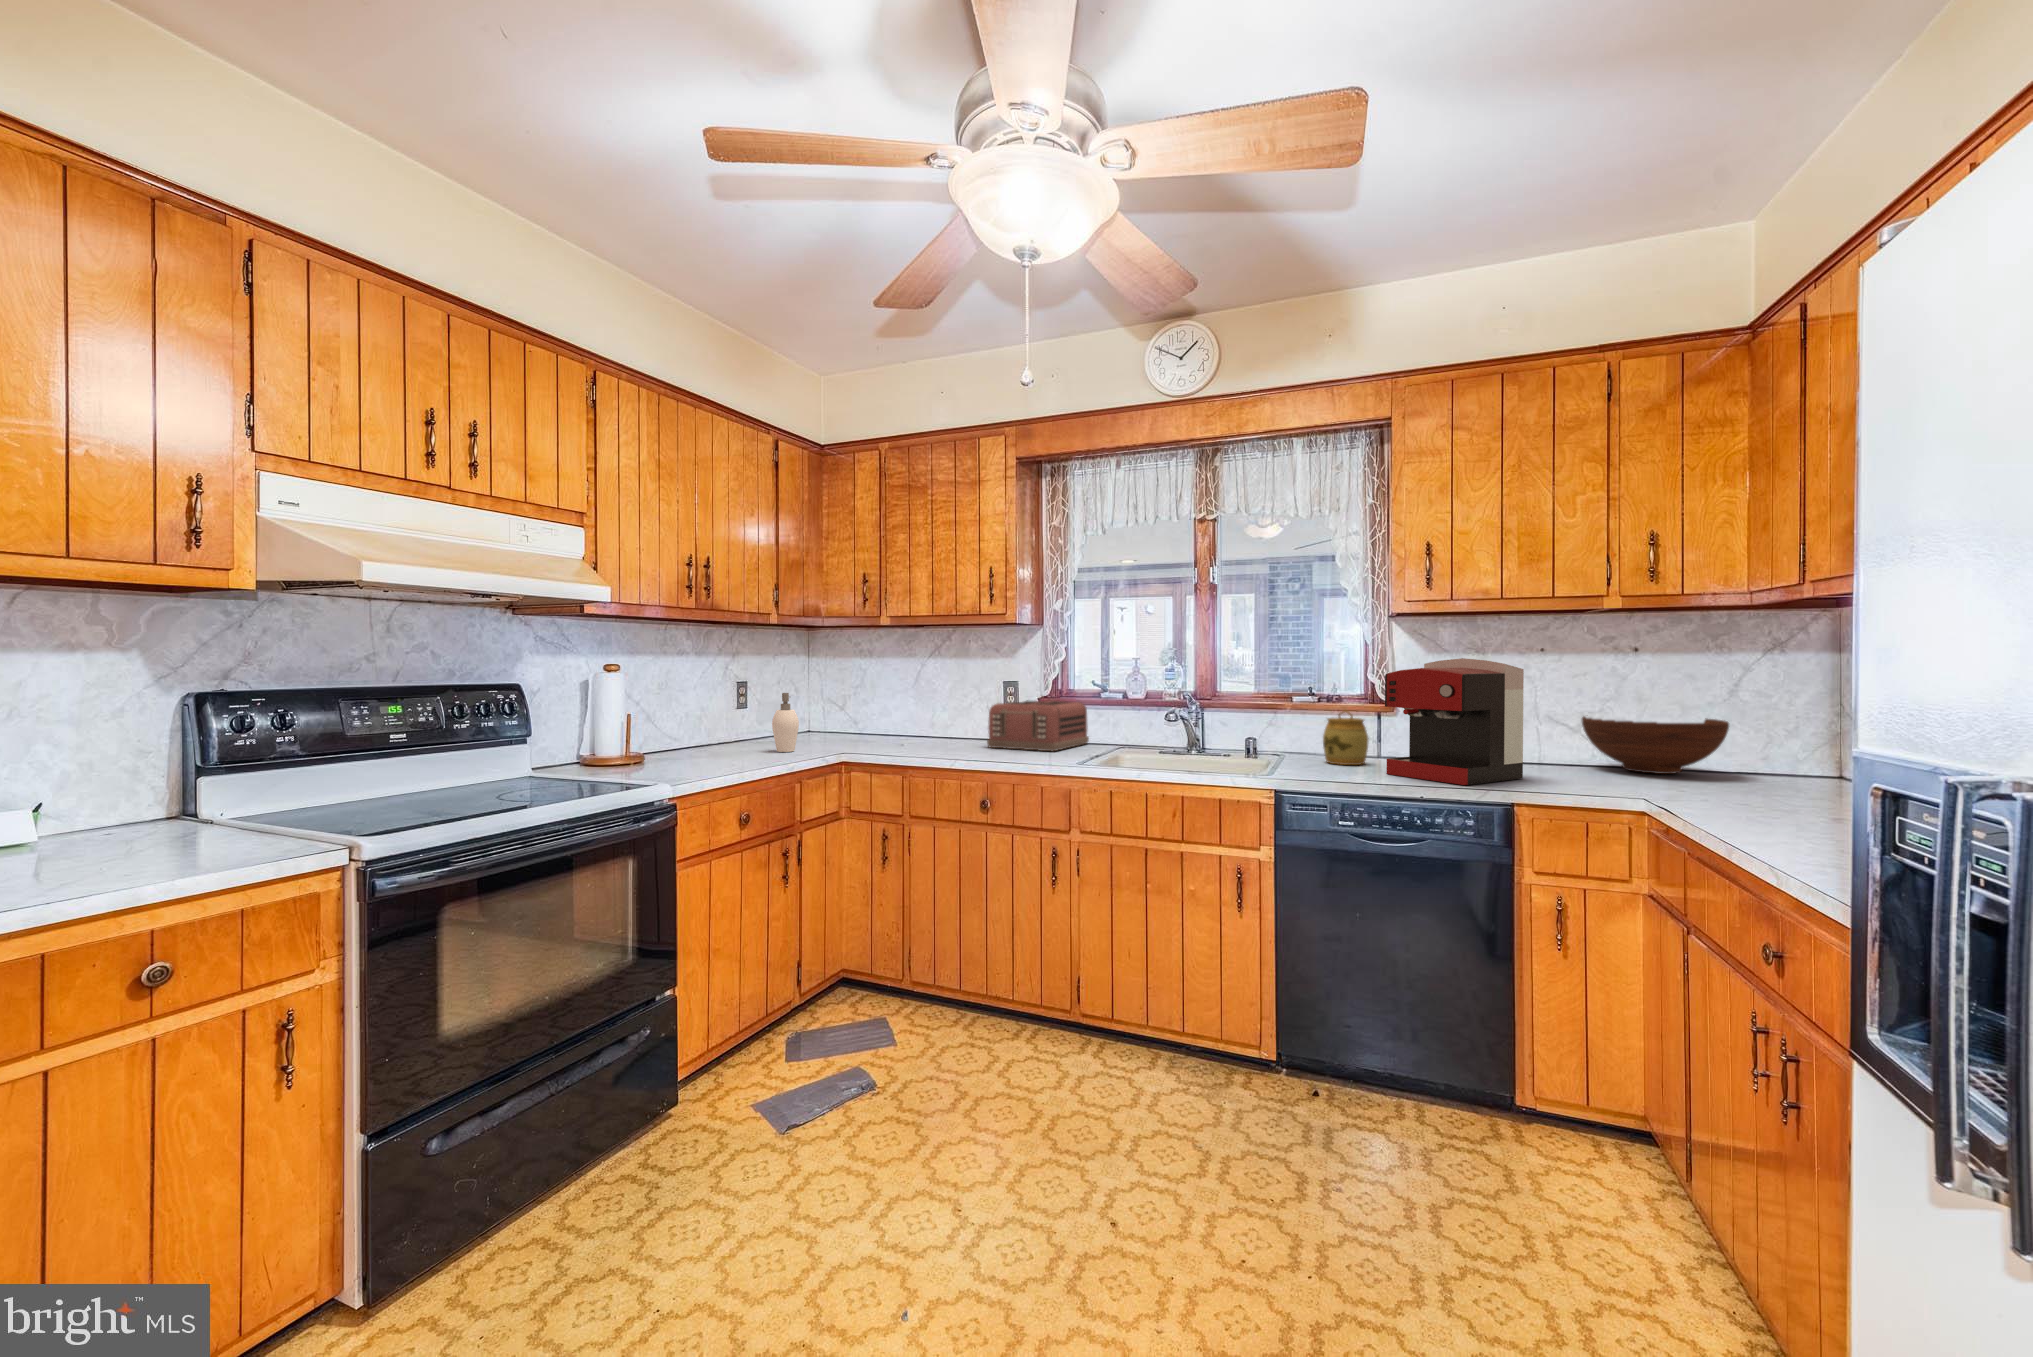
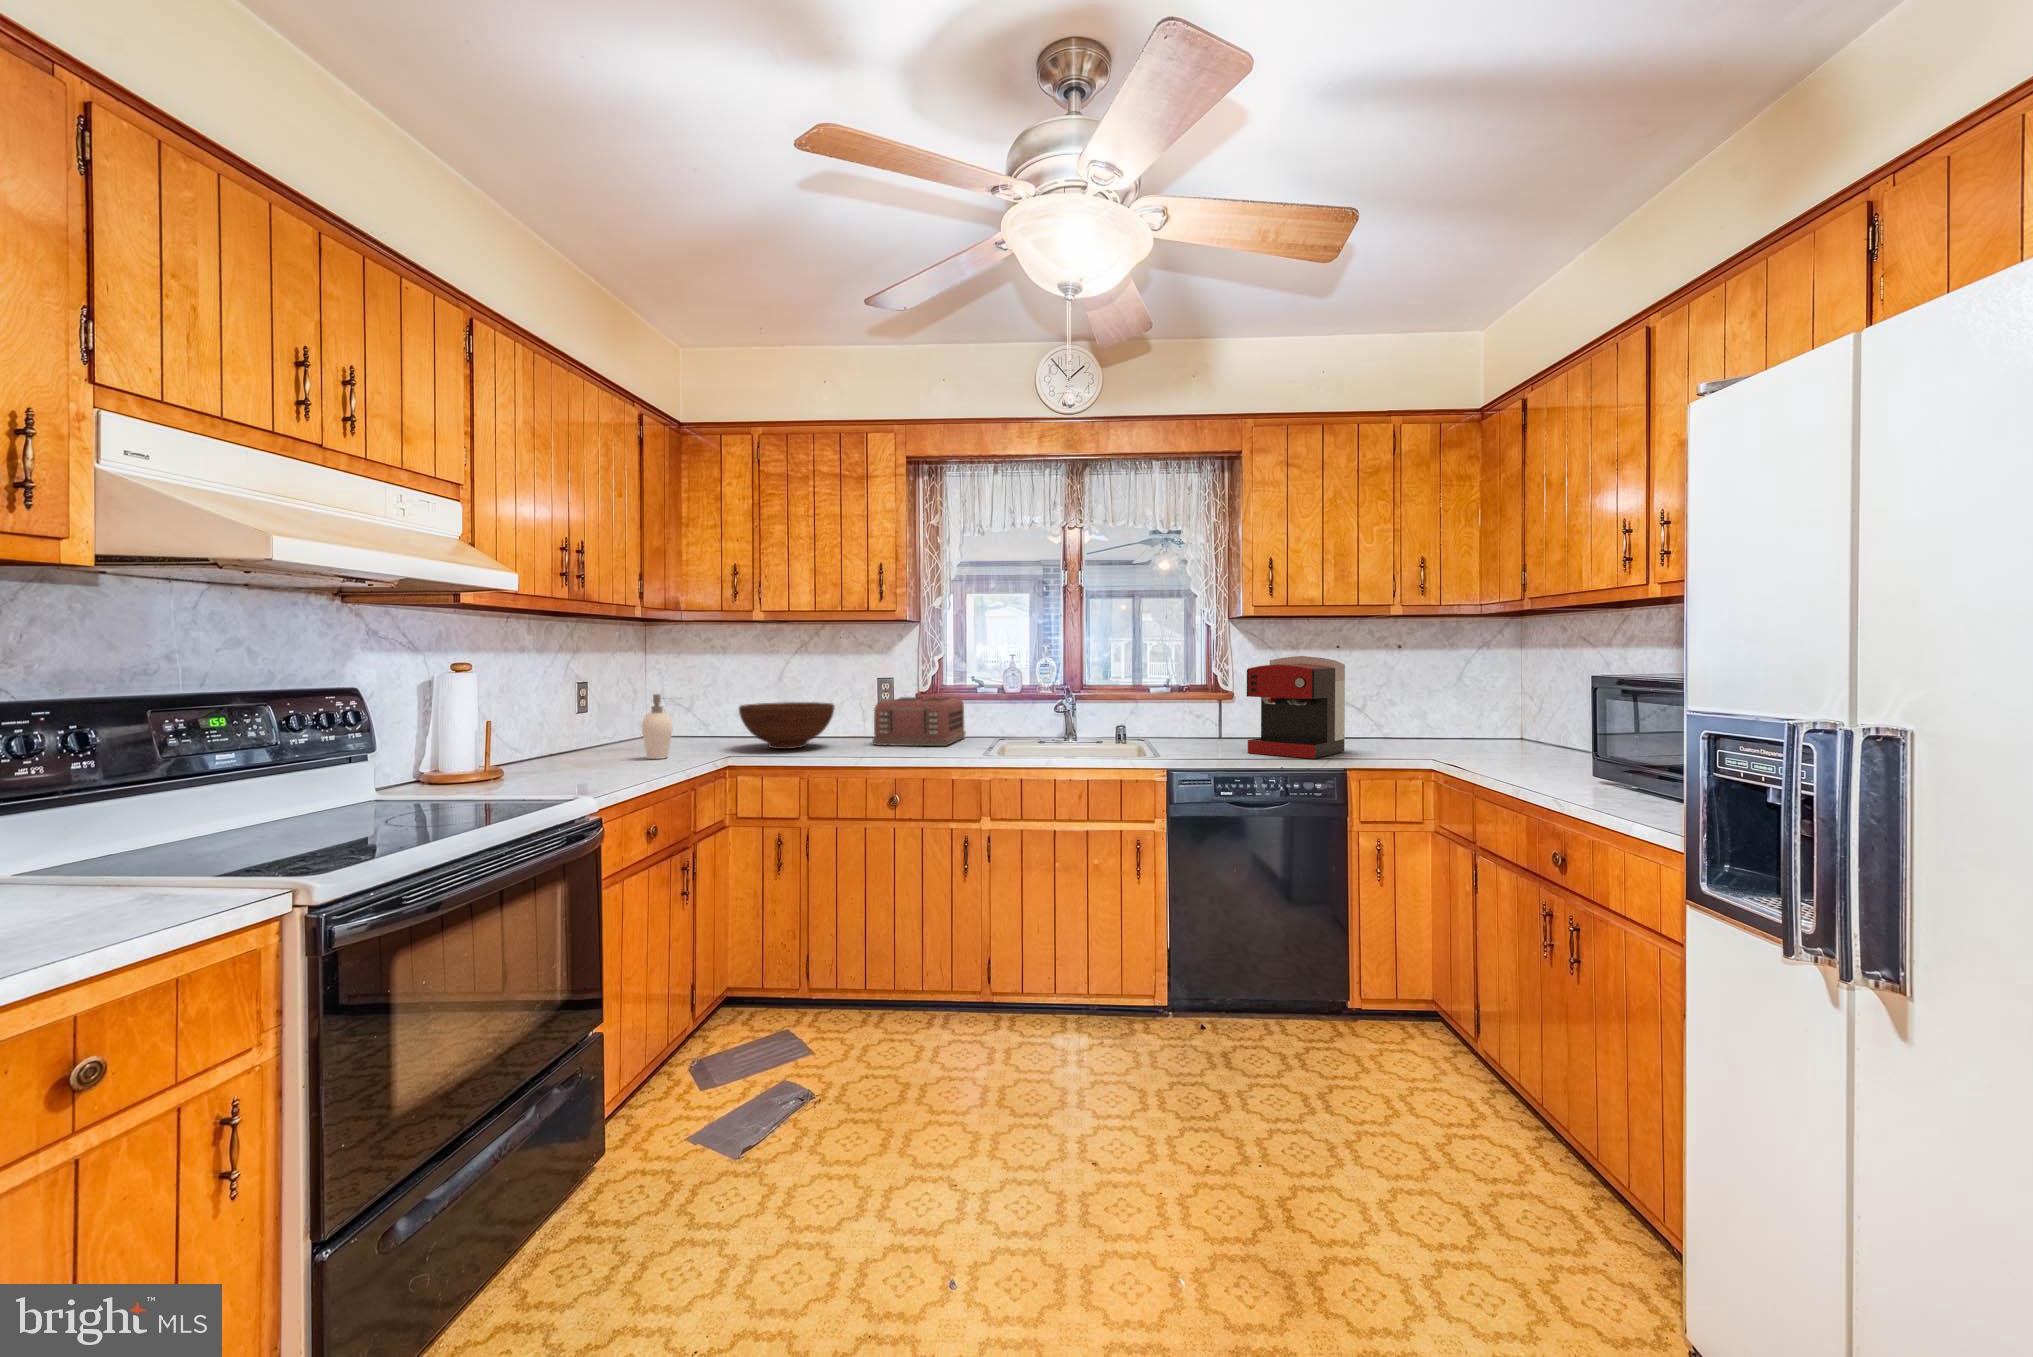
jar: present [1323,710,1369,765] -> none [1187,699,1224,747]
fruit bowl: present [1582,717,1729,774] -> present [739,702,835,749]

